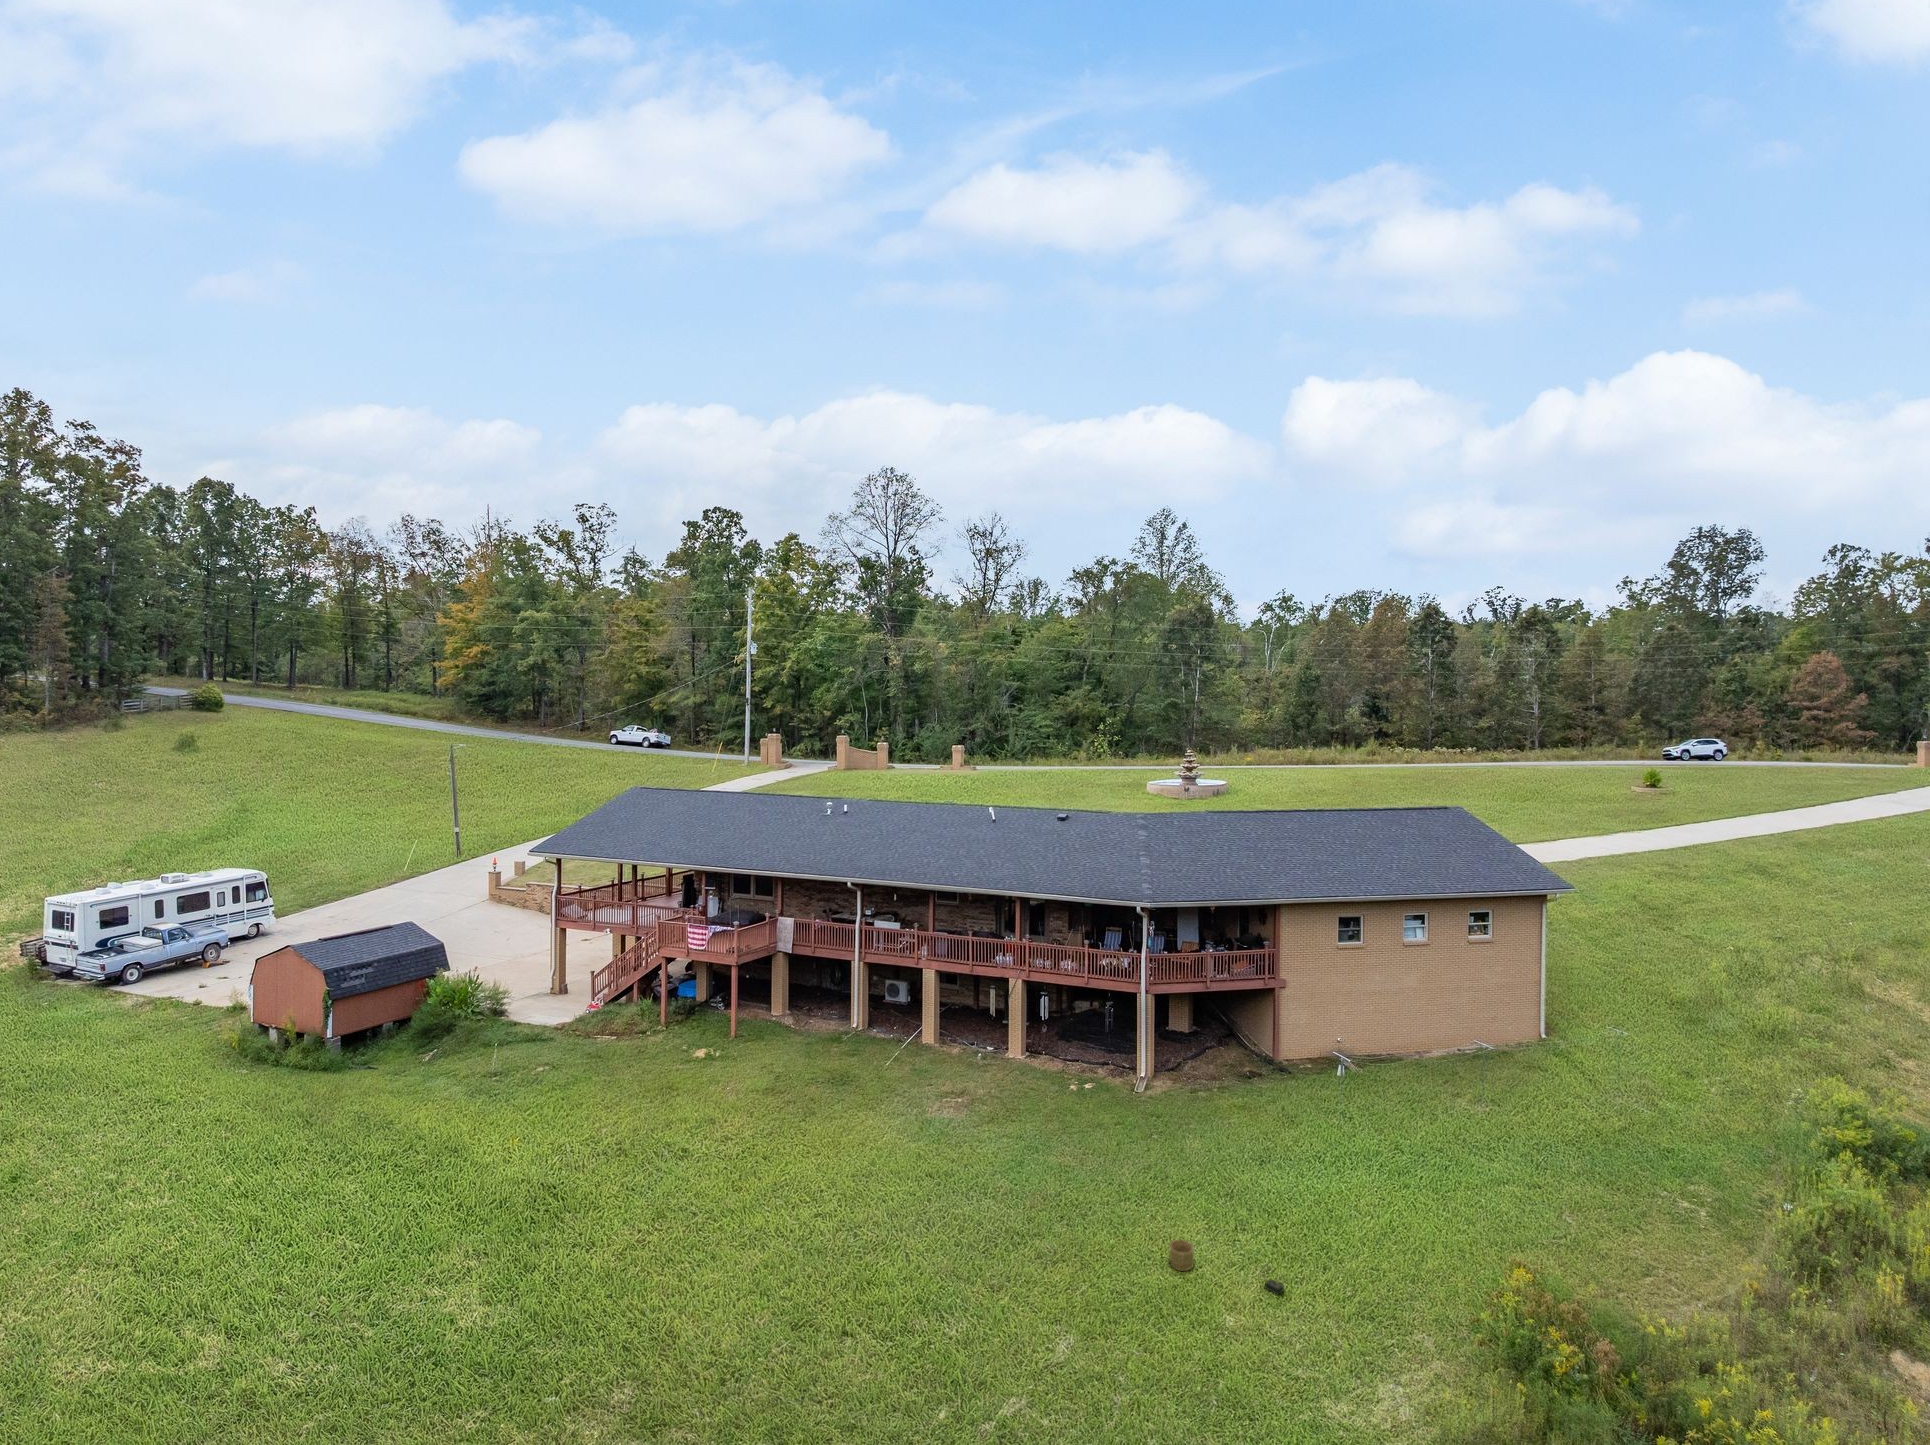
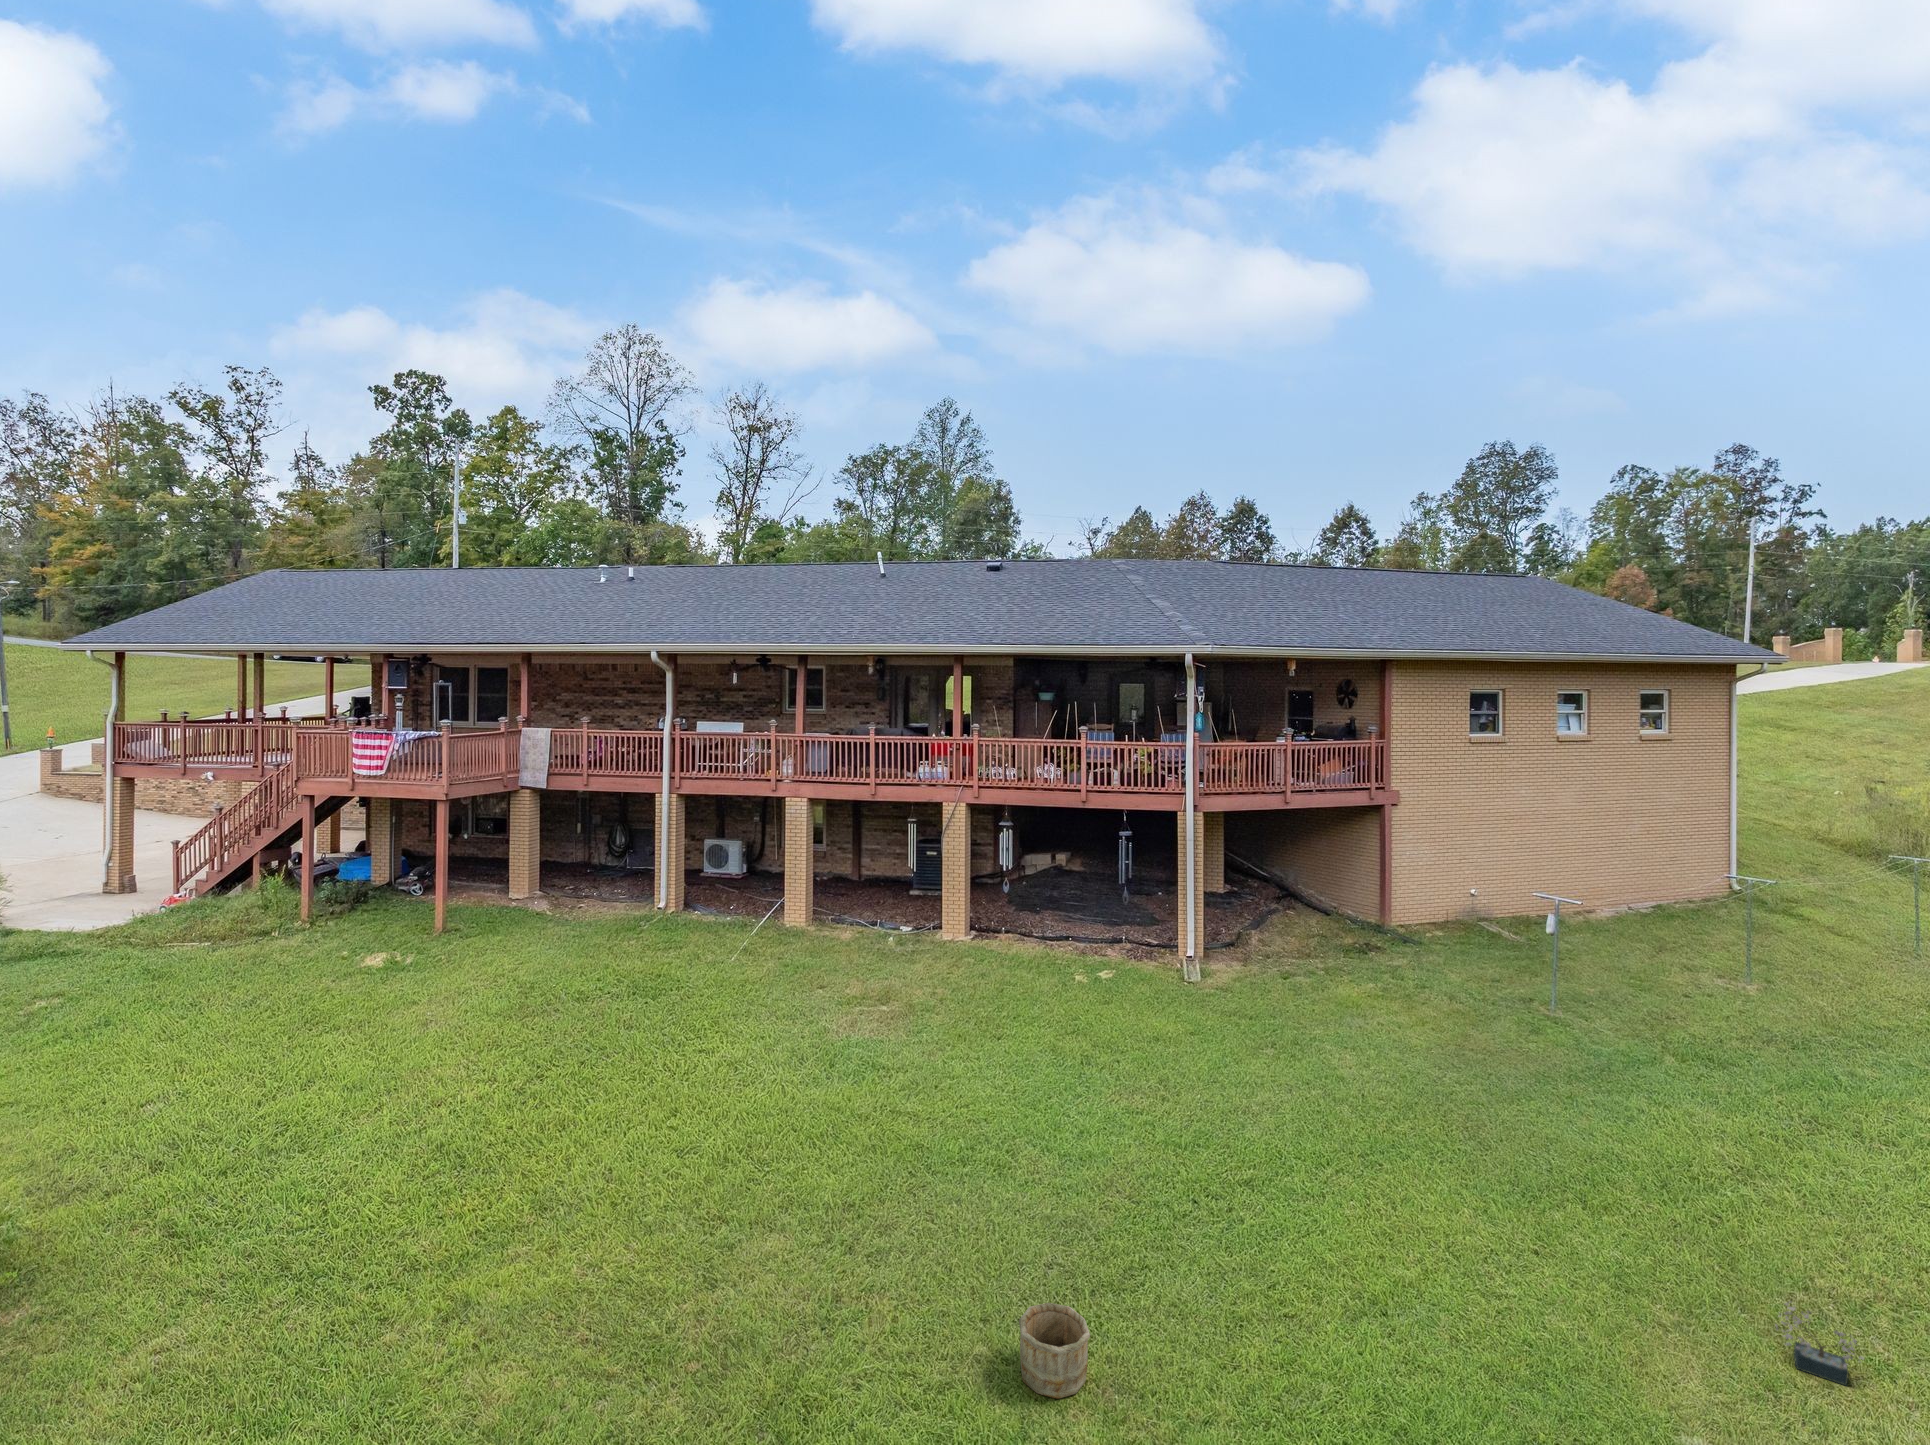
wooden bucket: present [1169,1240,1194,1271] -> present [1019,1303,1090,1399]

